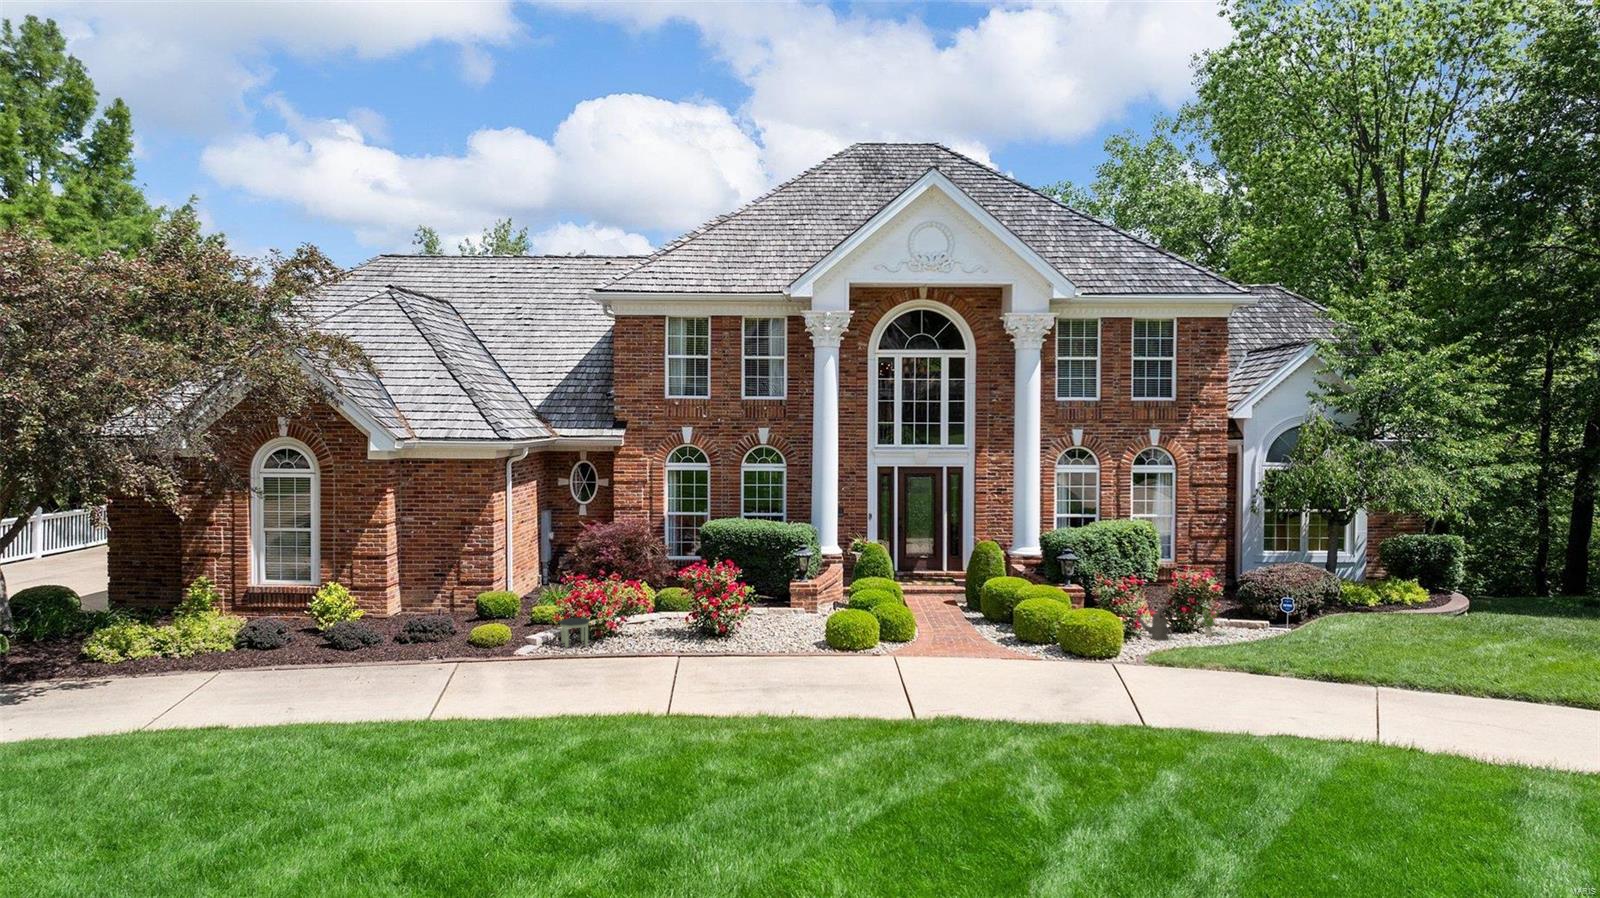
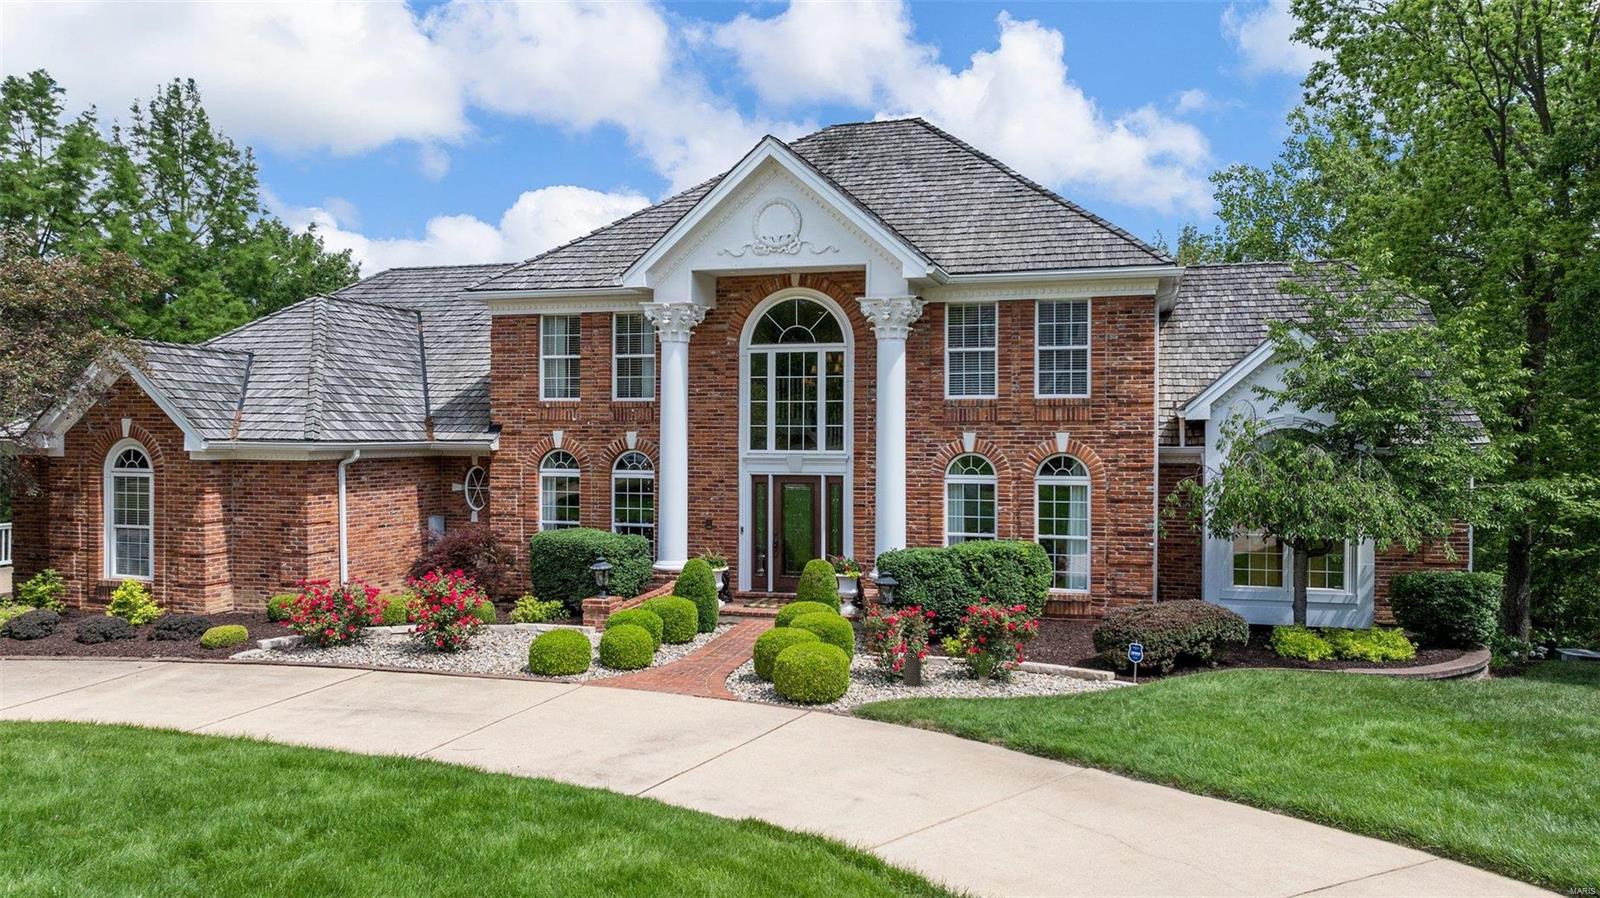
round table: present [559,618,590,648] -> none [278,623,313,653]

